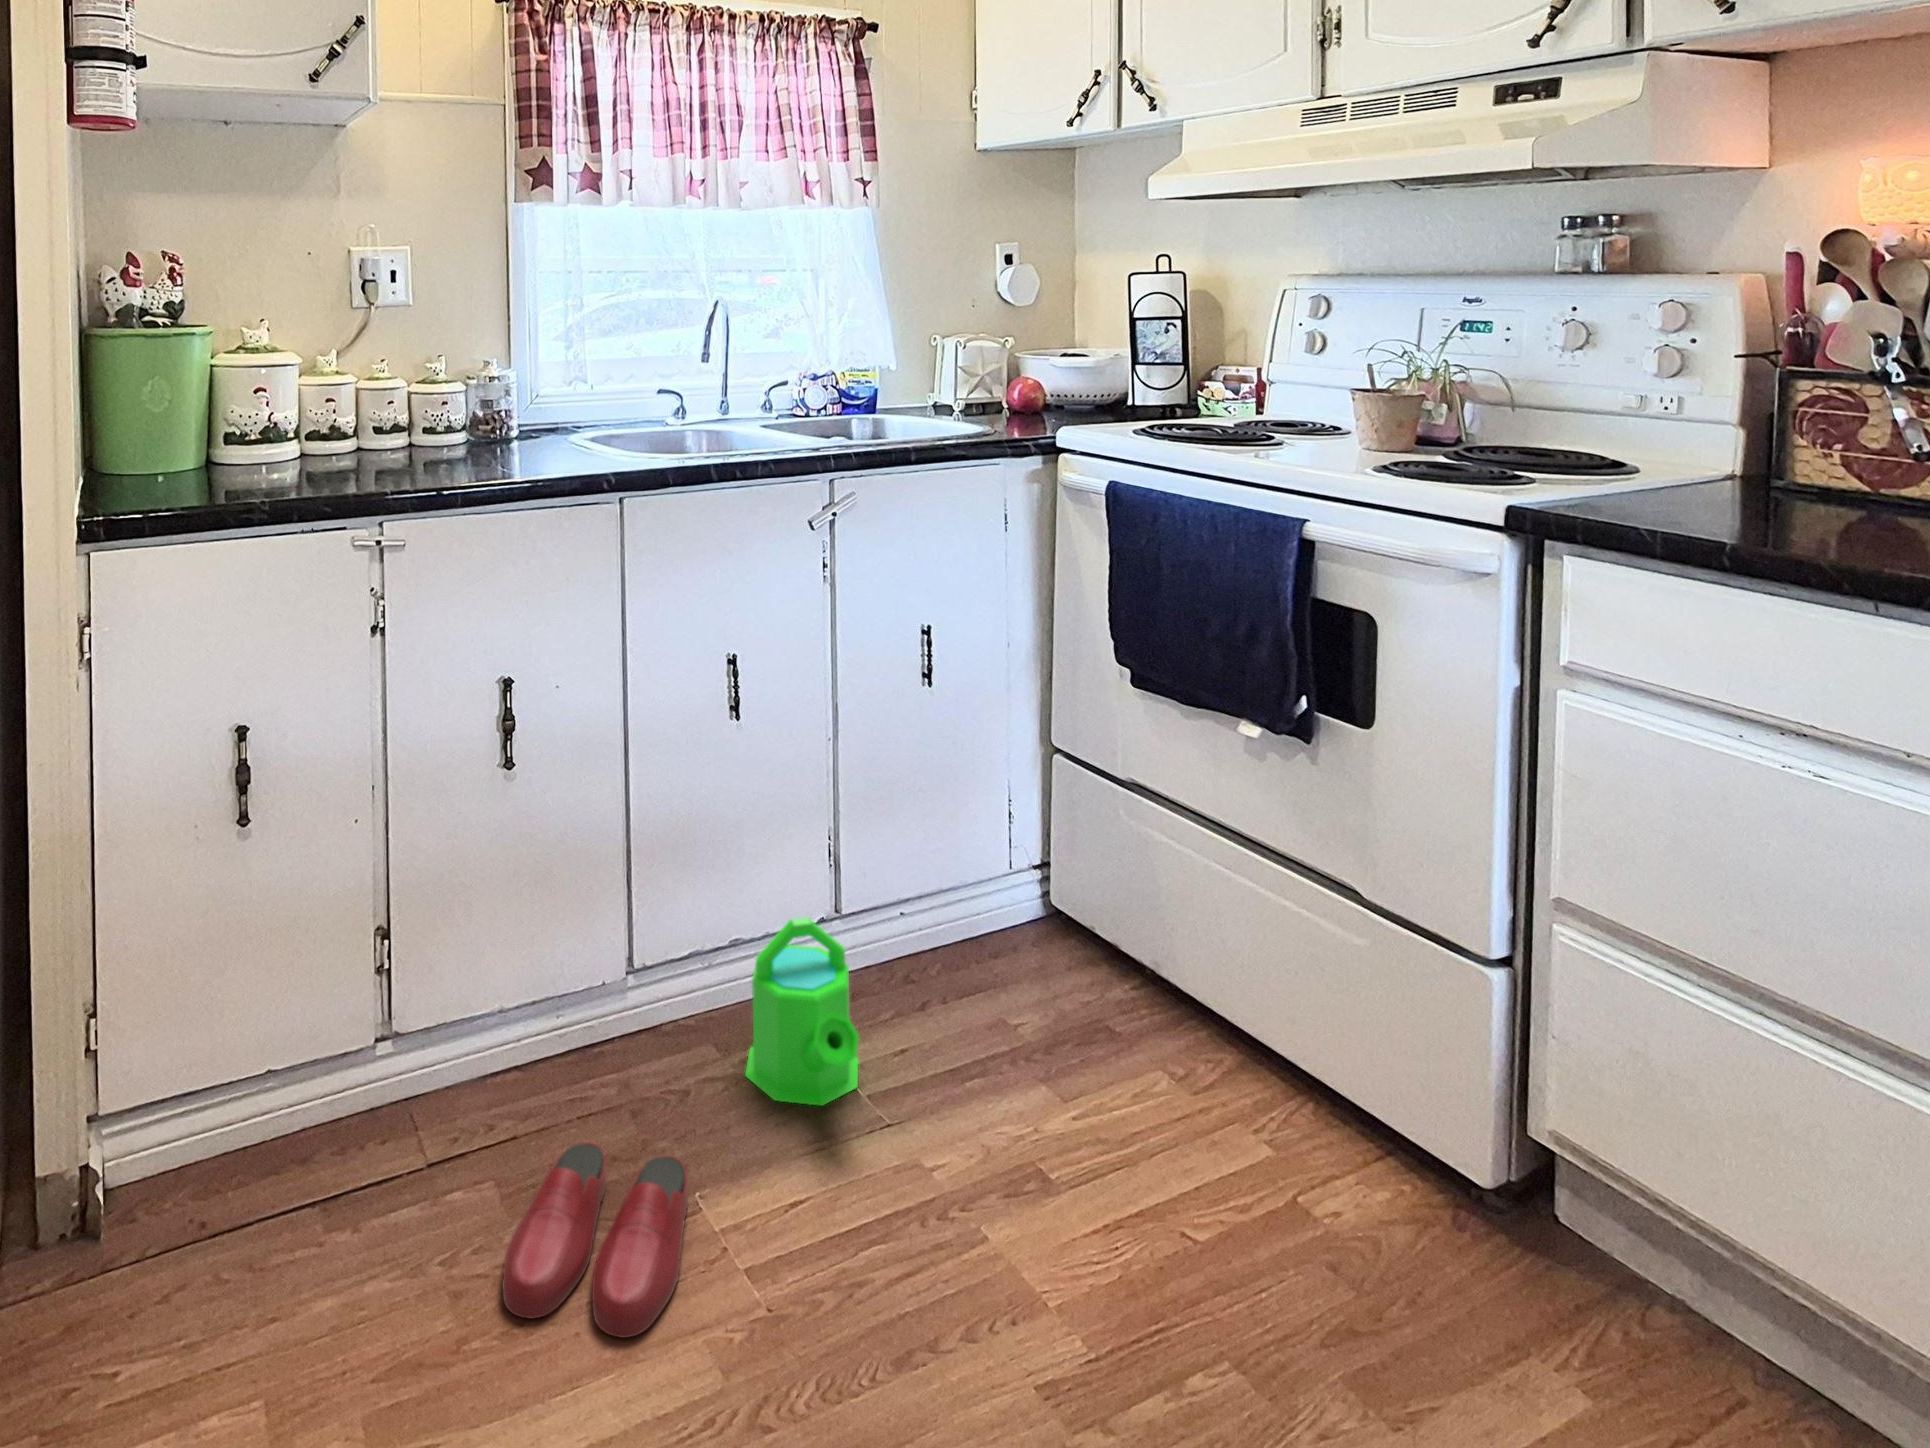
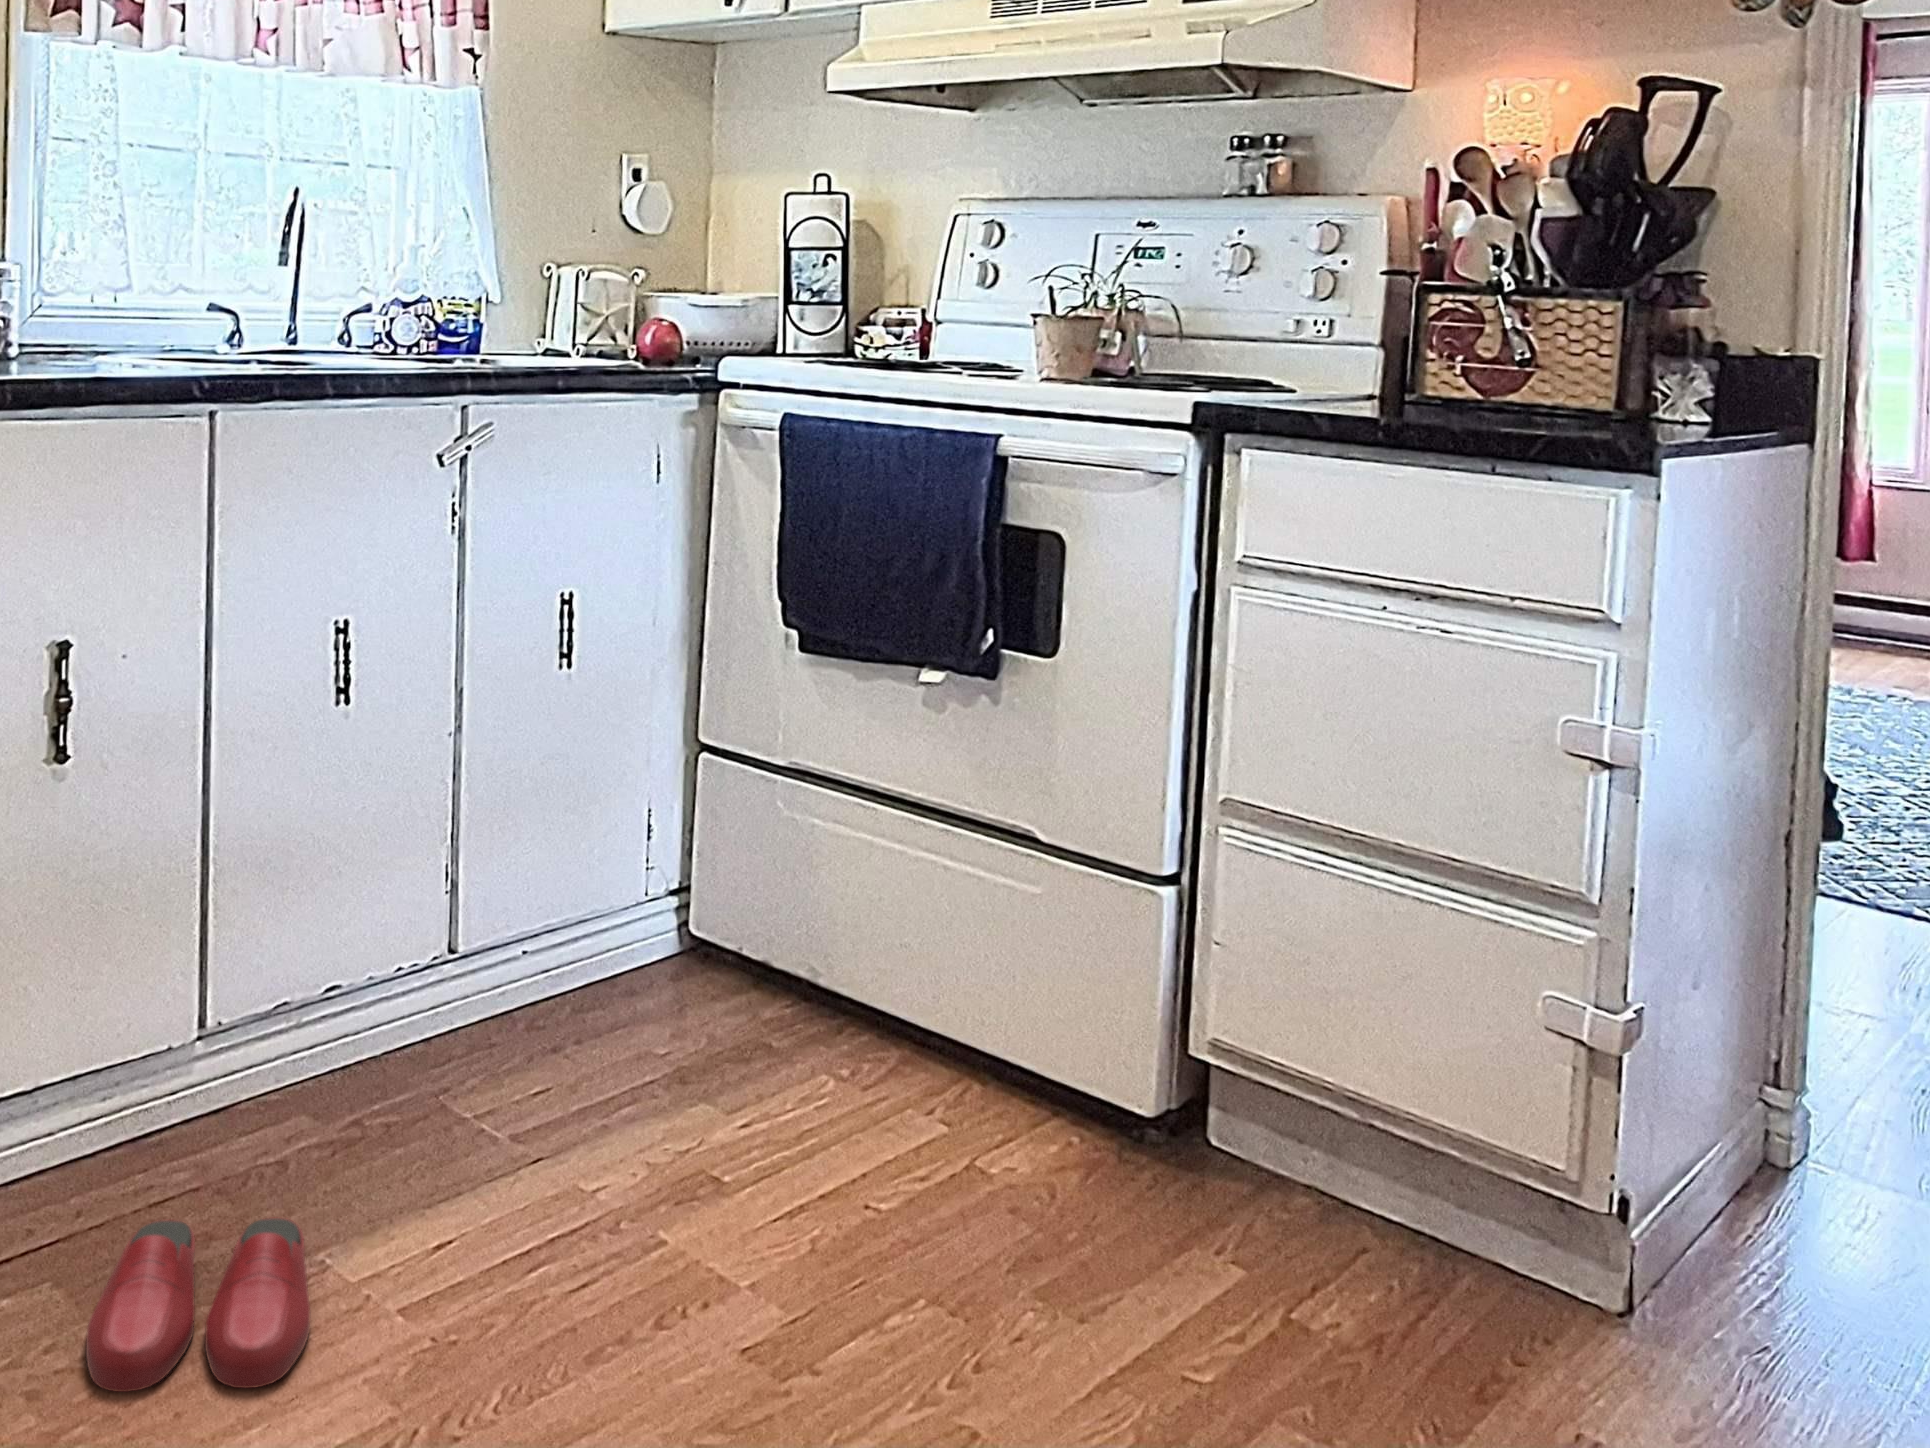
watering can: present [745,917,859,1106] -> none [342,939,499,1161]

